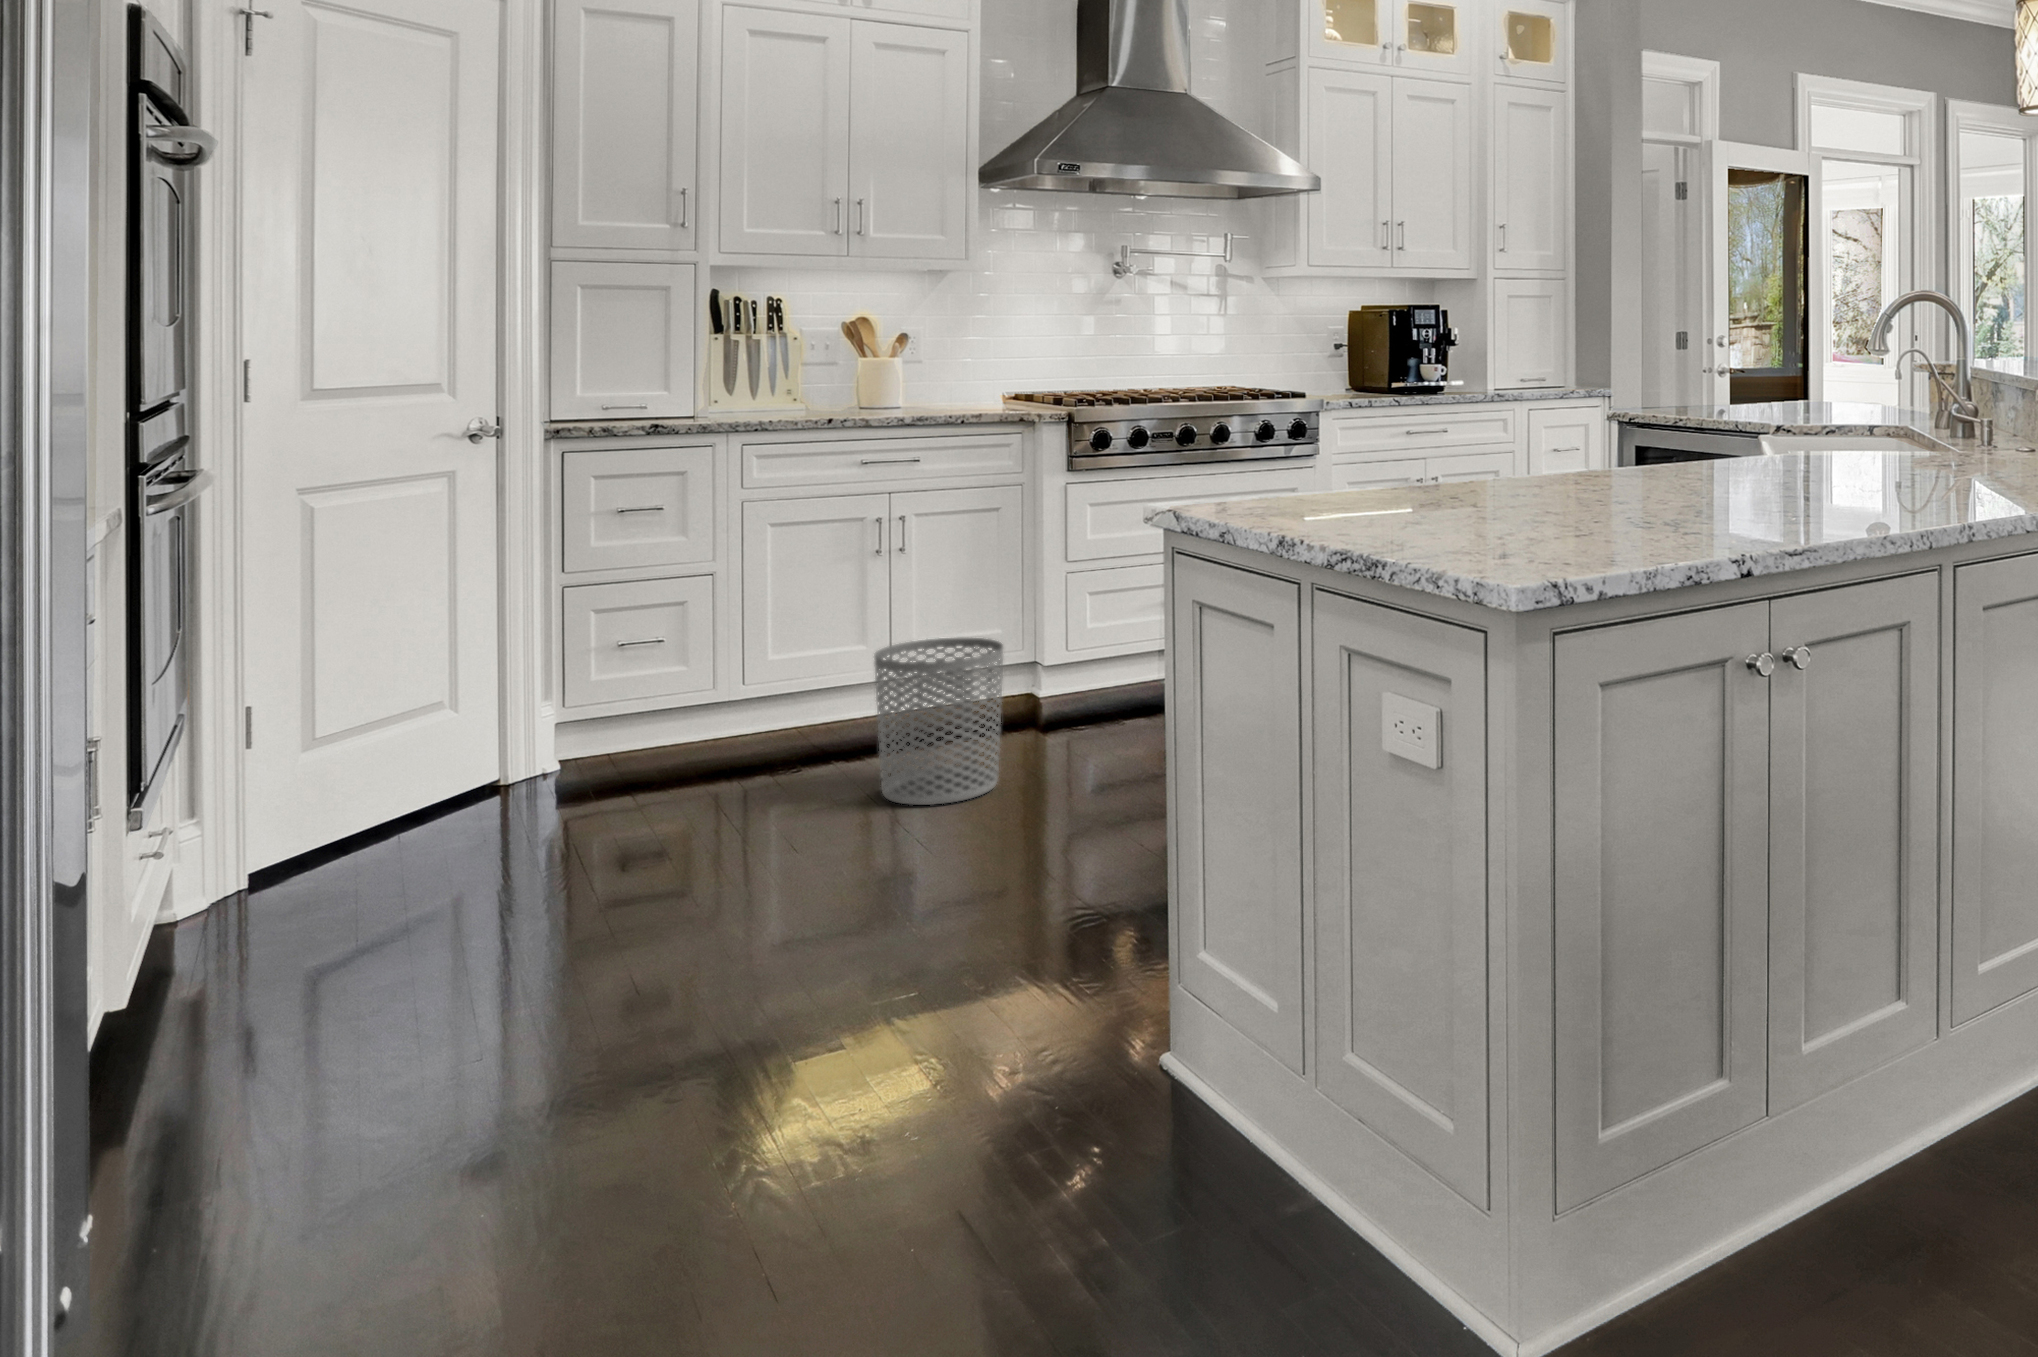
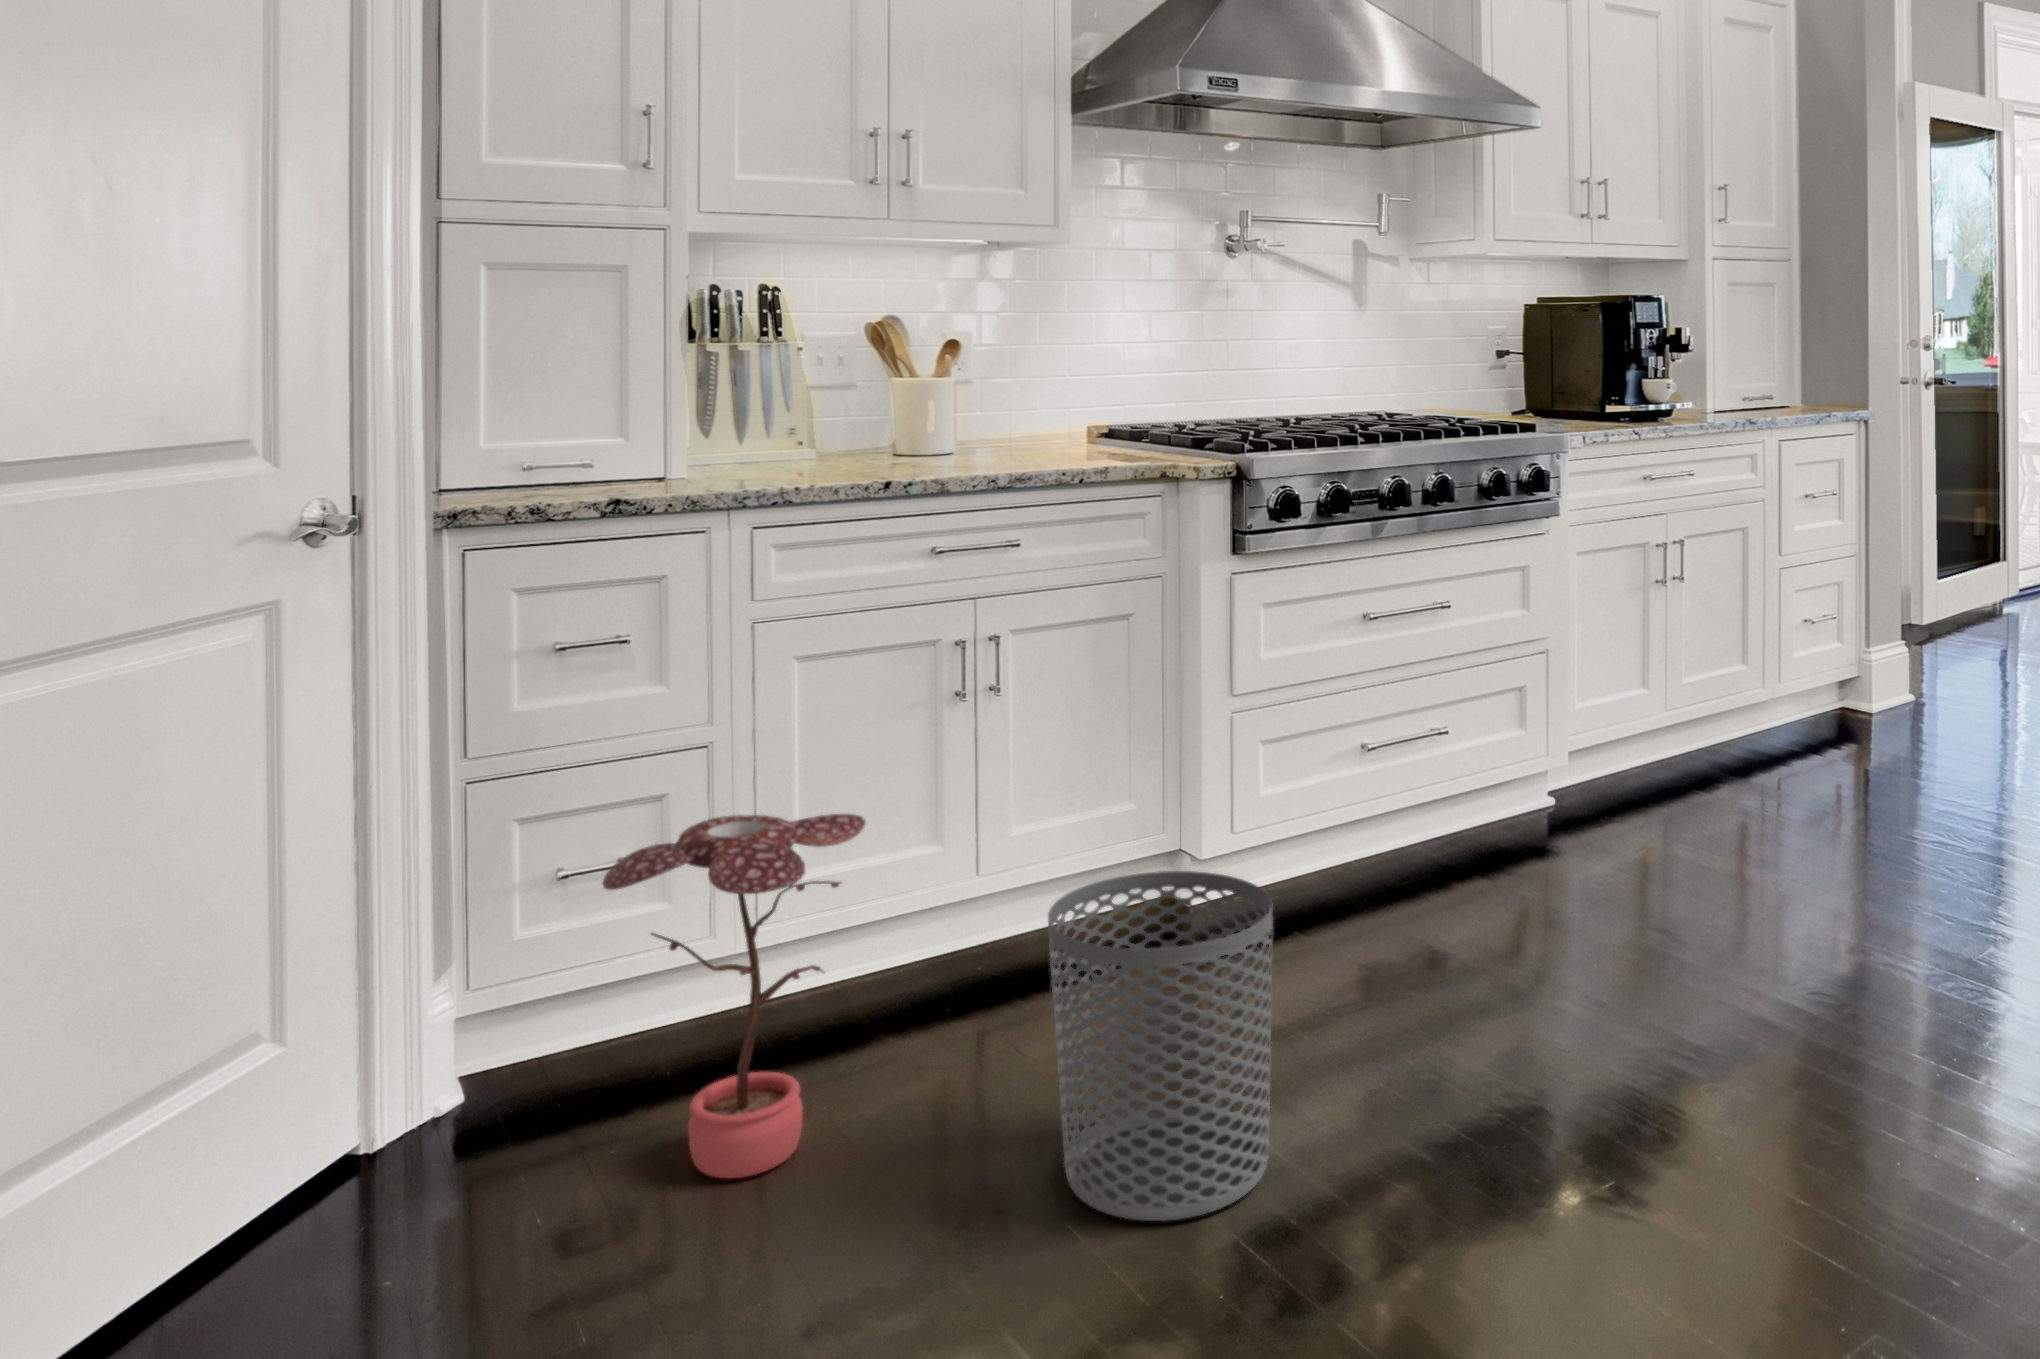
potted plant: none [634,600,791,790] -> present [603,814,865,1178]

